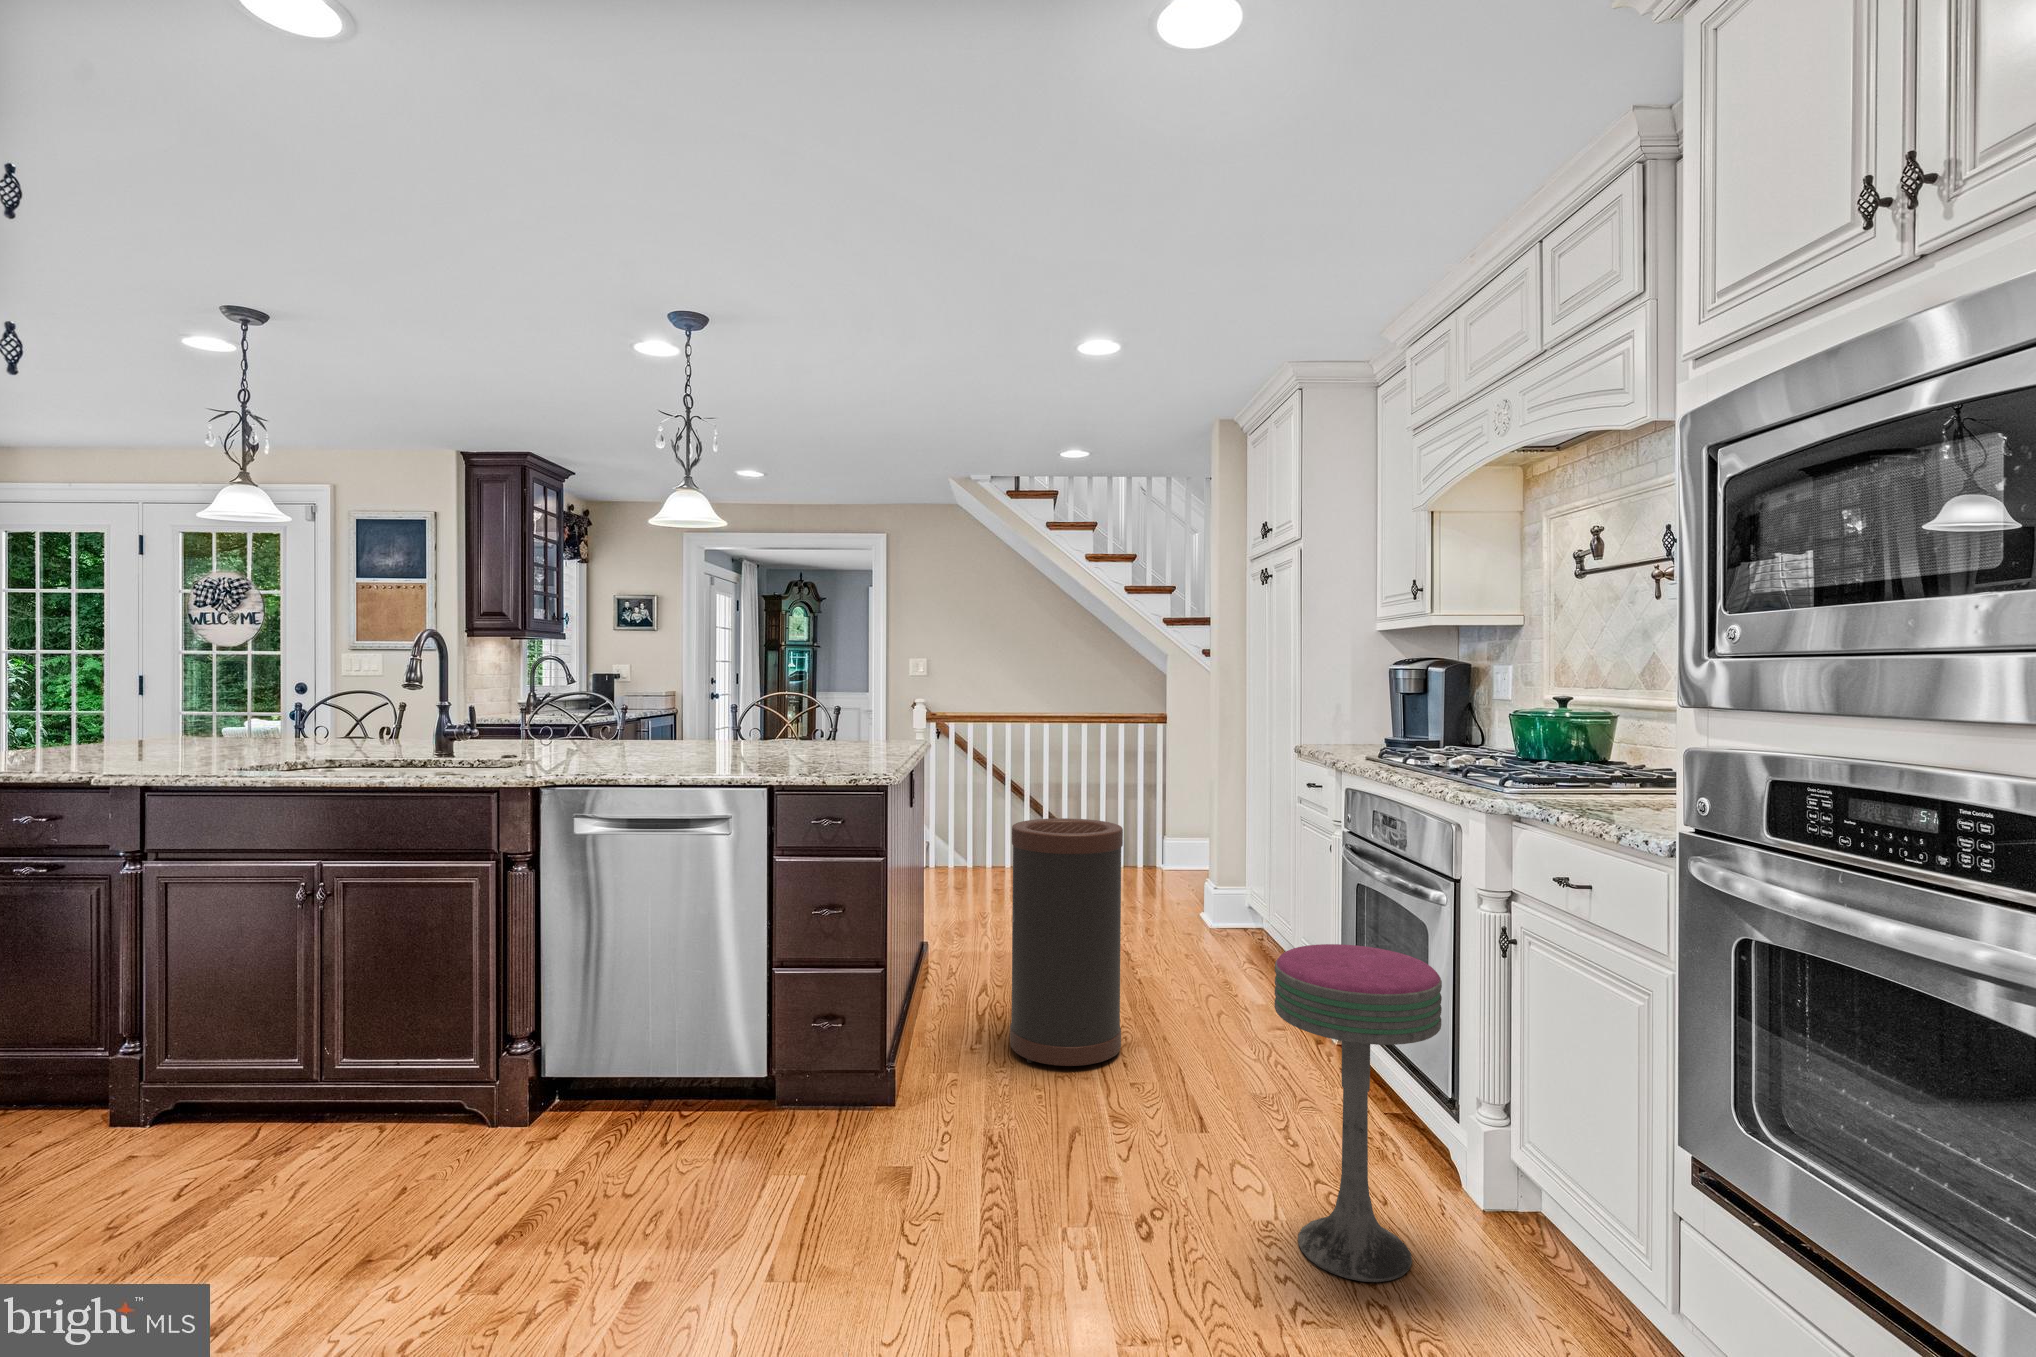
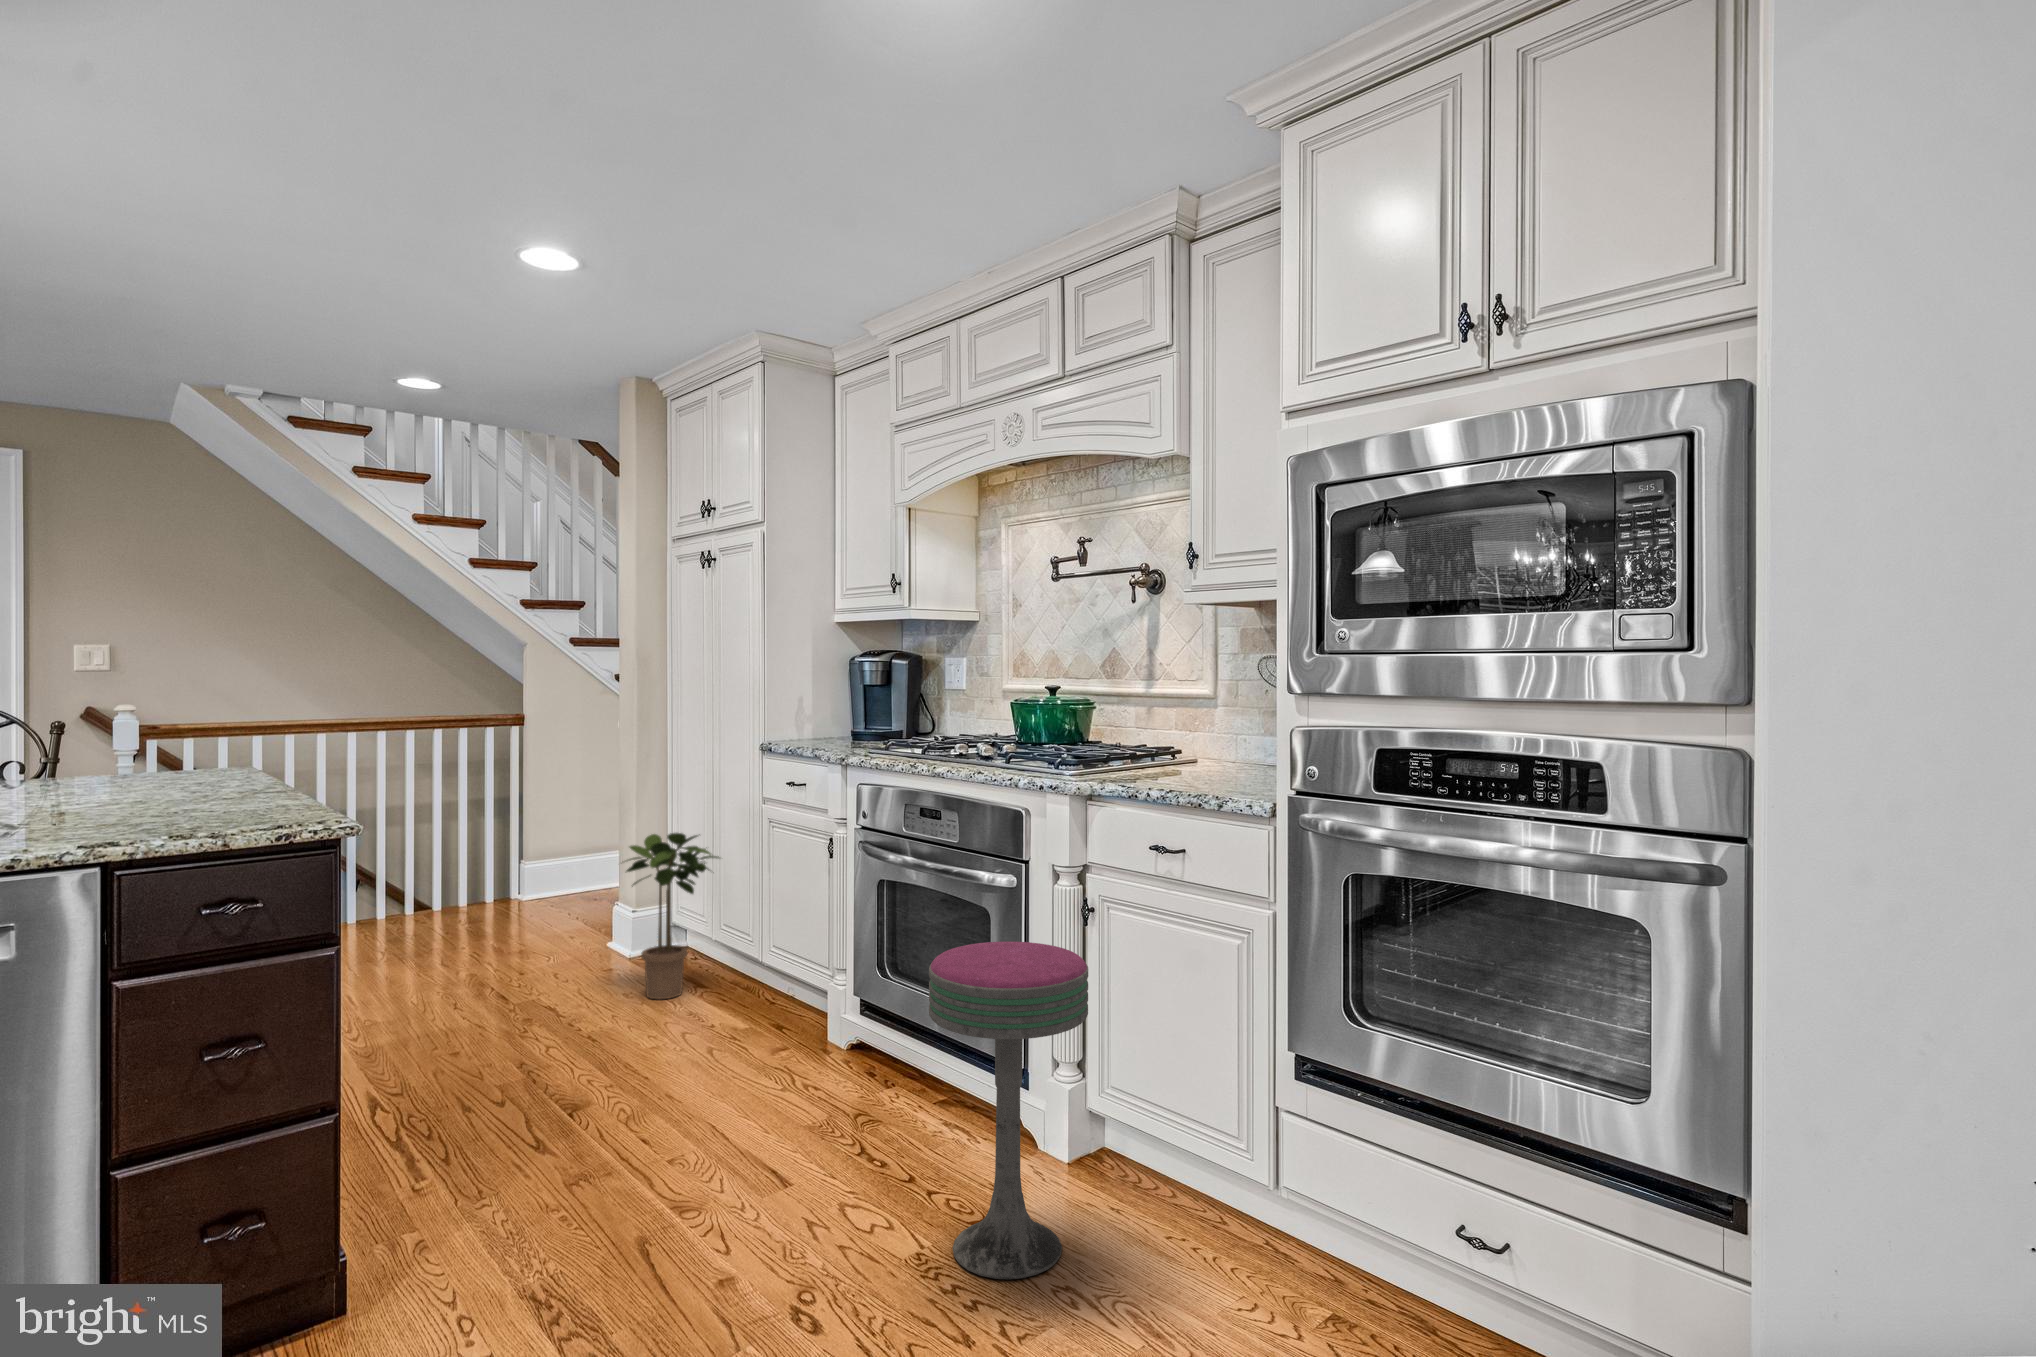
trash can: present [1010,818,1123,1066] -> none [473,851,630,1181]
potted plant: none [1189,818,1274,961] -> present [626,833,719,999]

